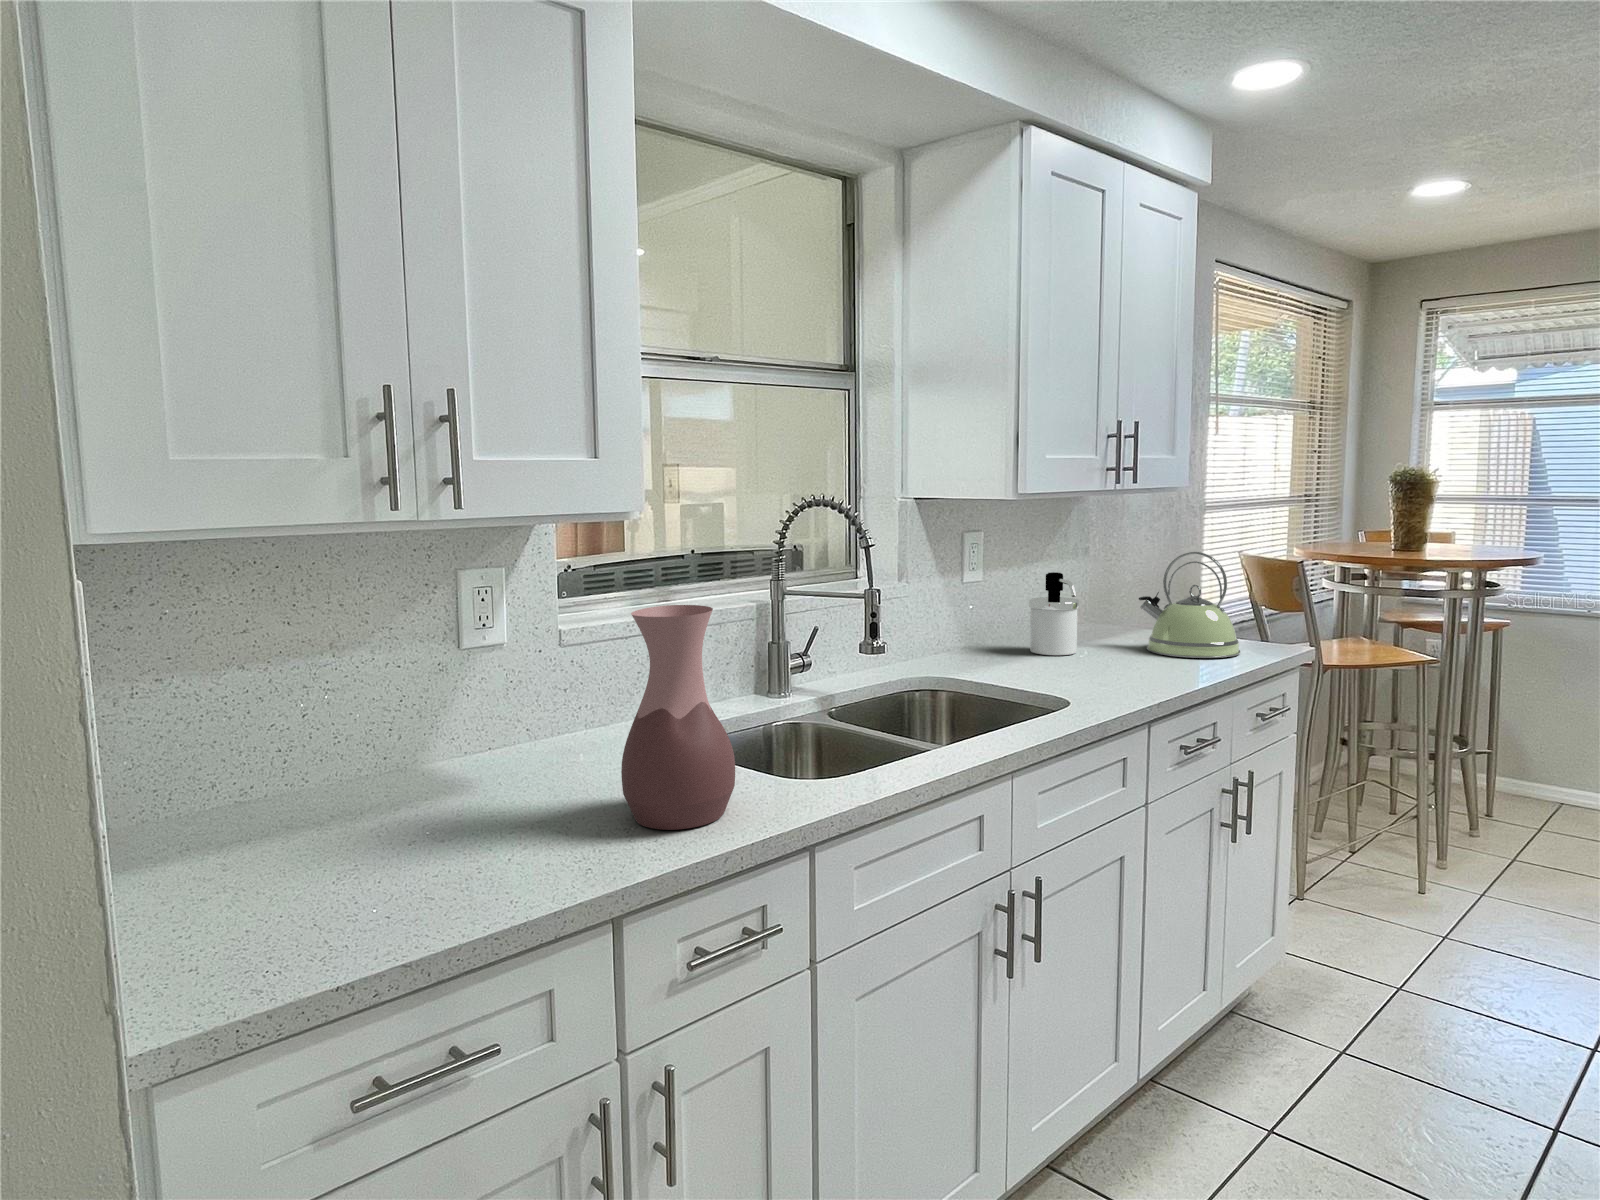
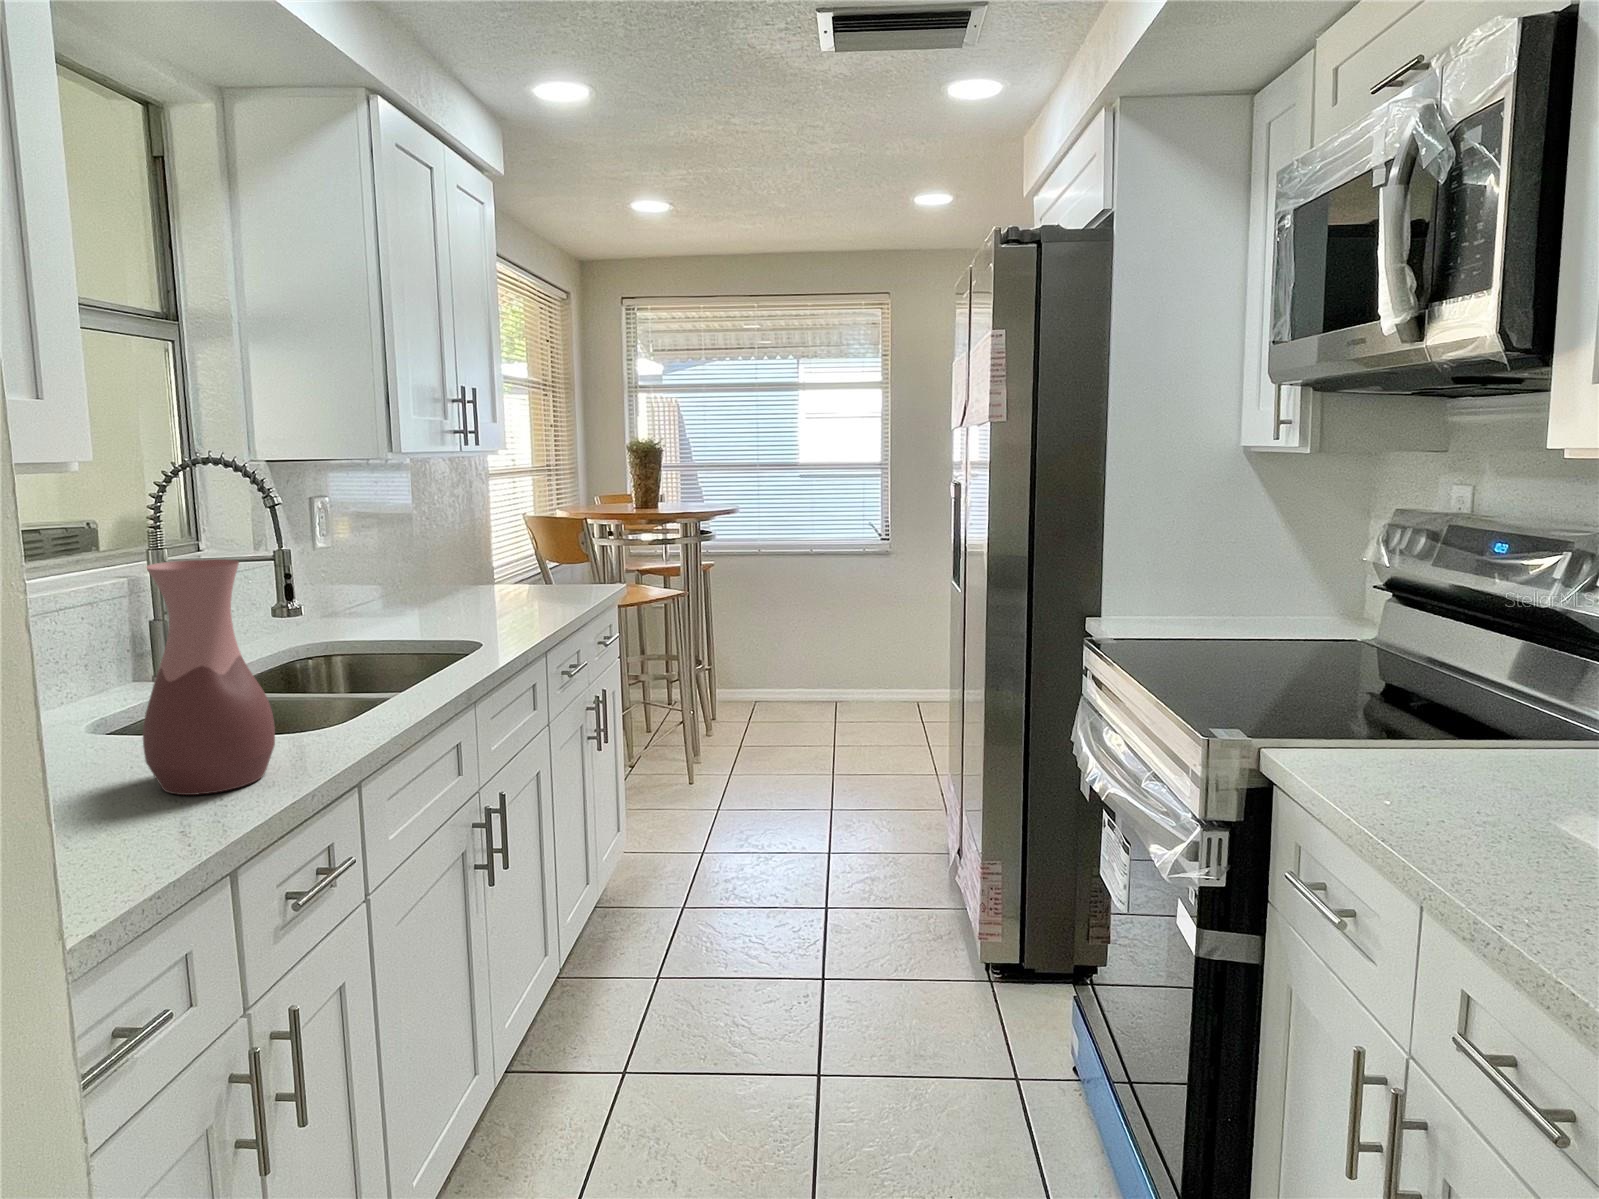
kettle: present [1139,552,1240,658] -> none [483,508,576,602]
soap dispenser: present [1029,572,1079,655] -> none [387,533,441,613]

